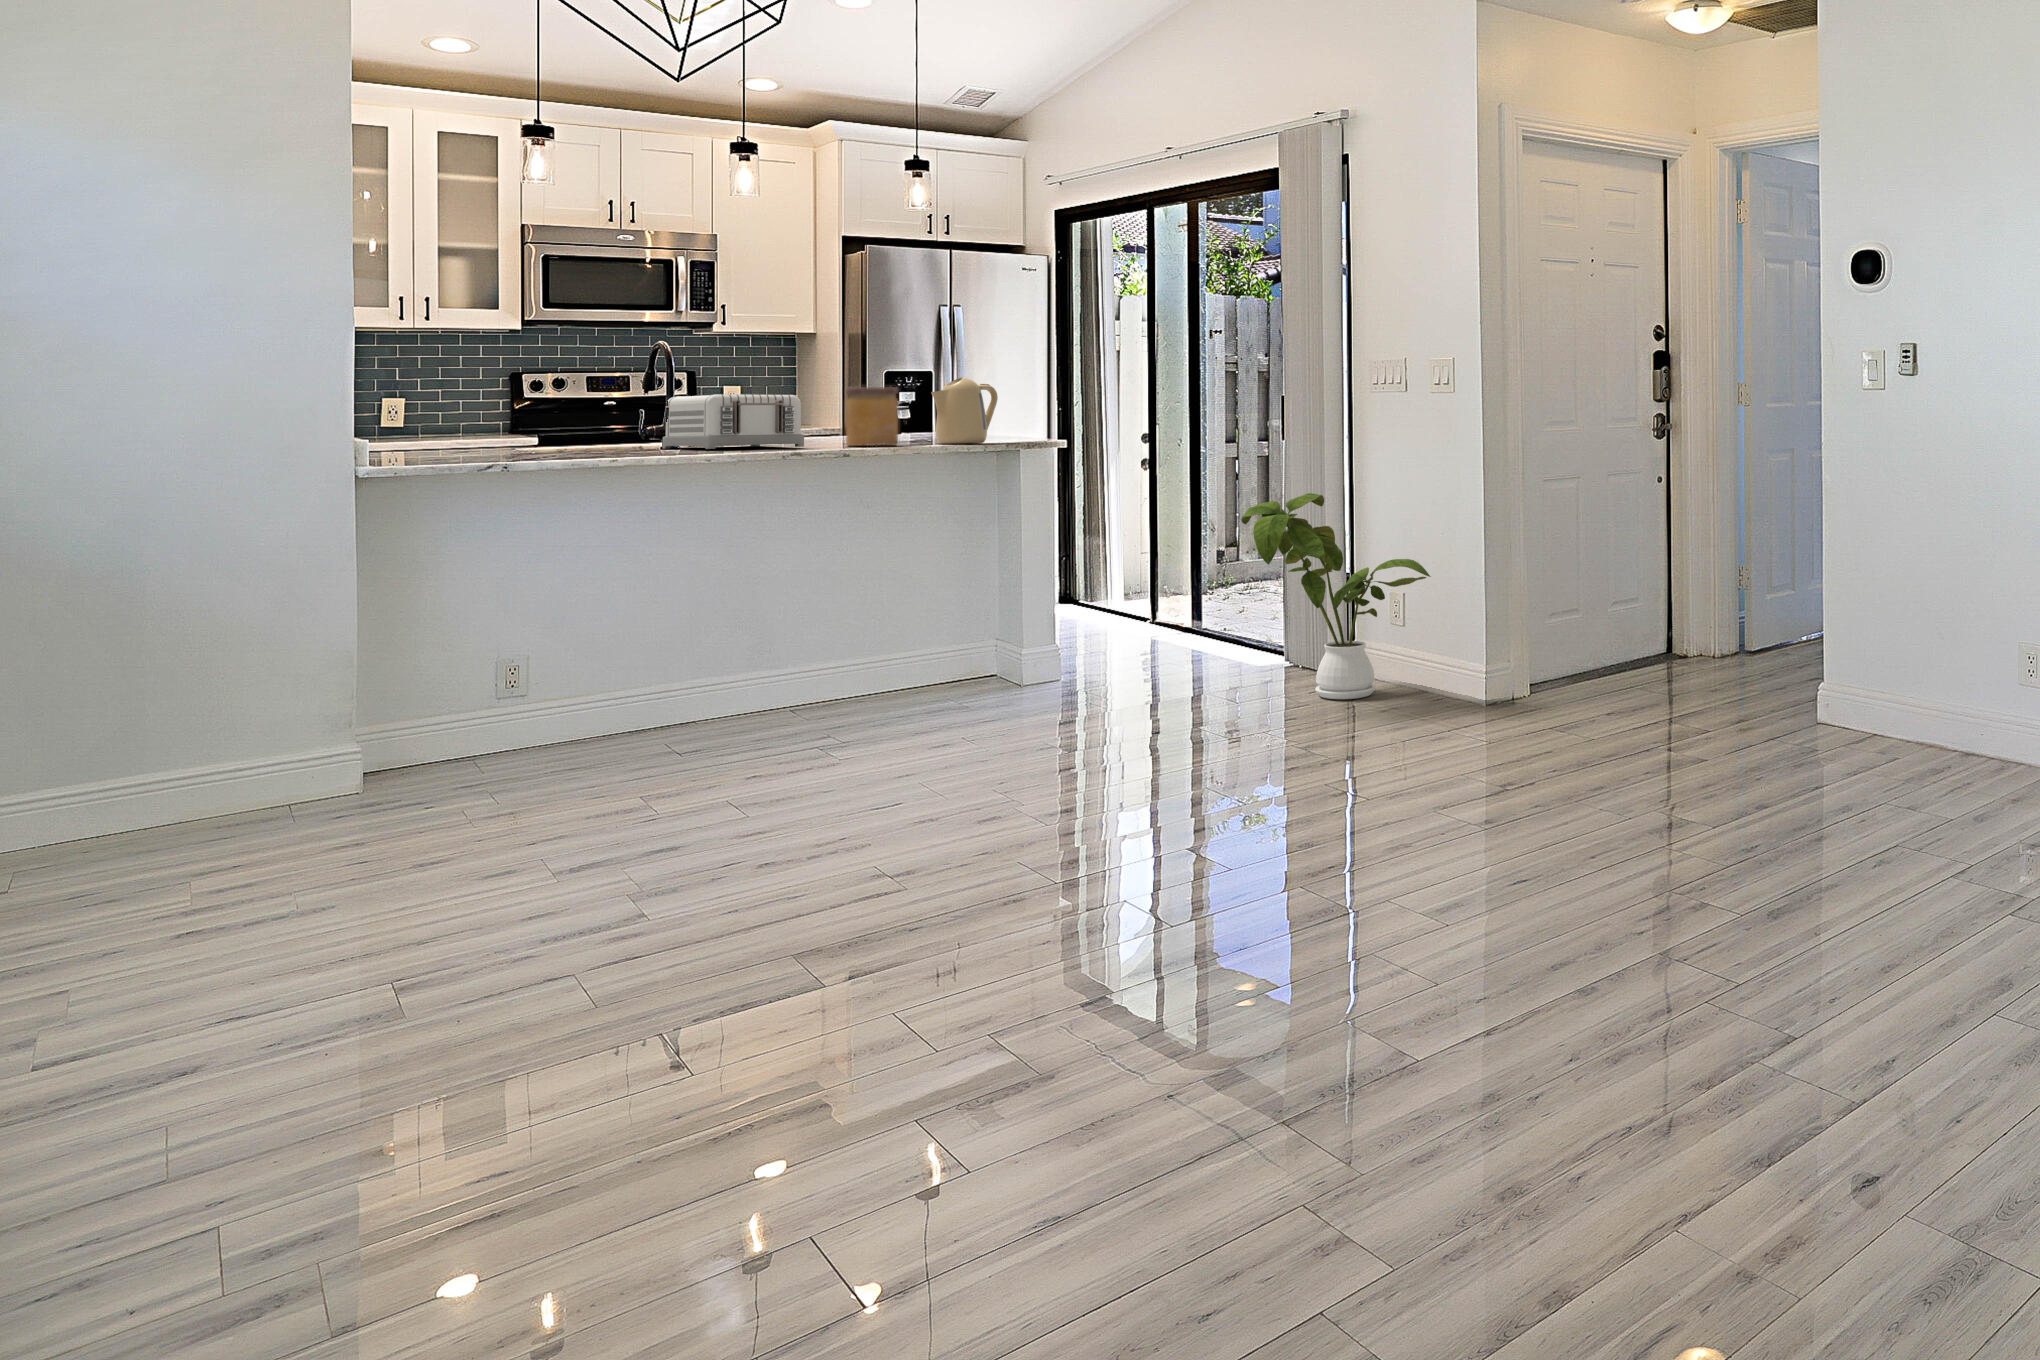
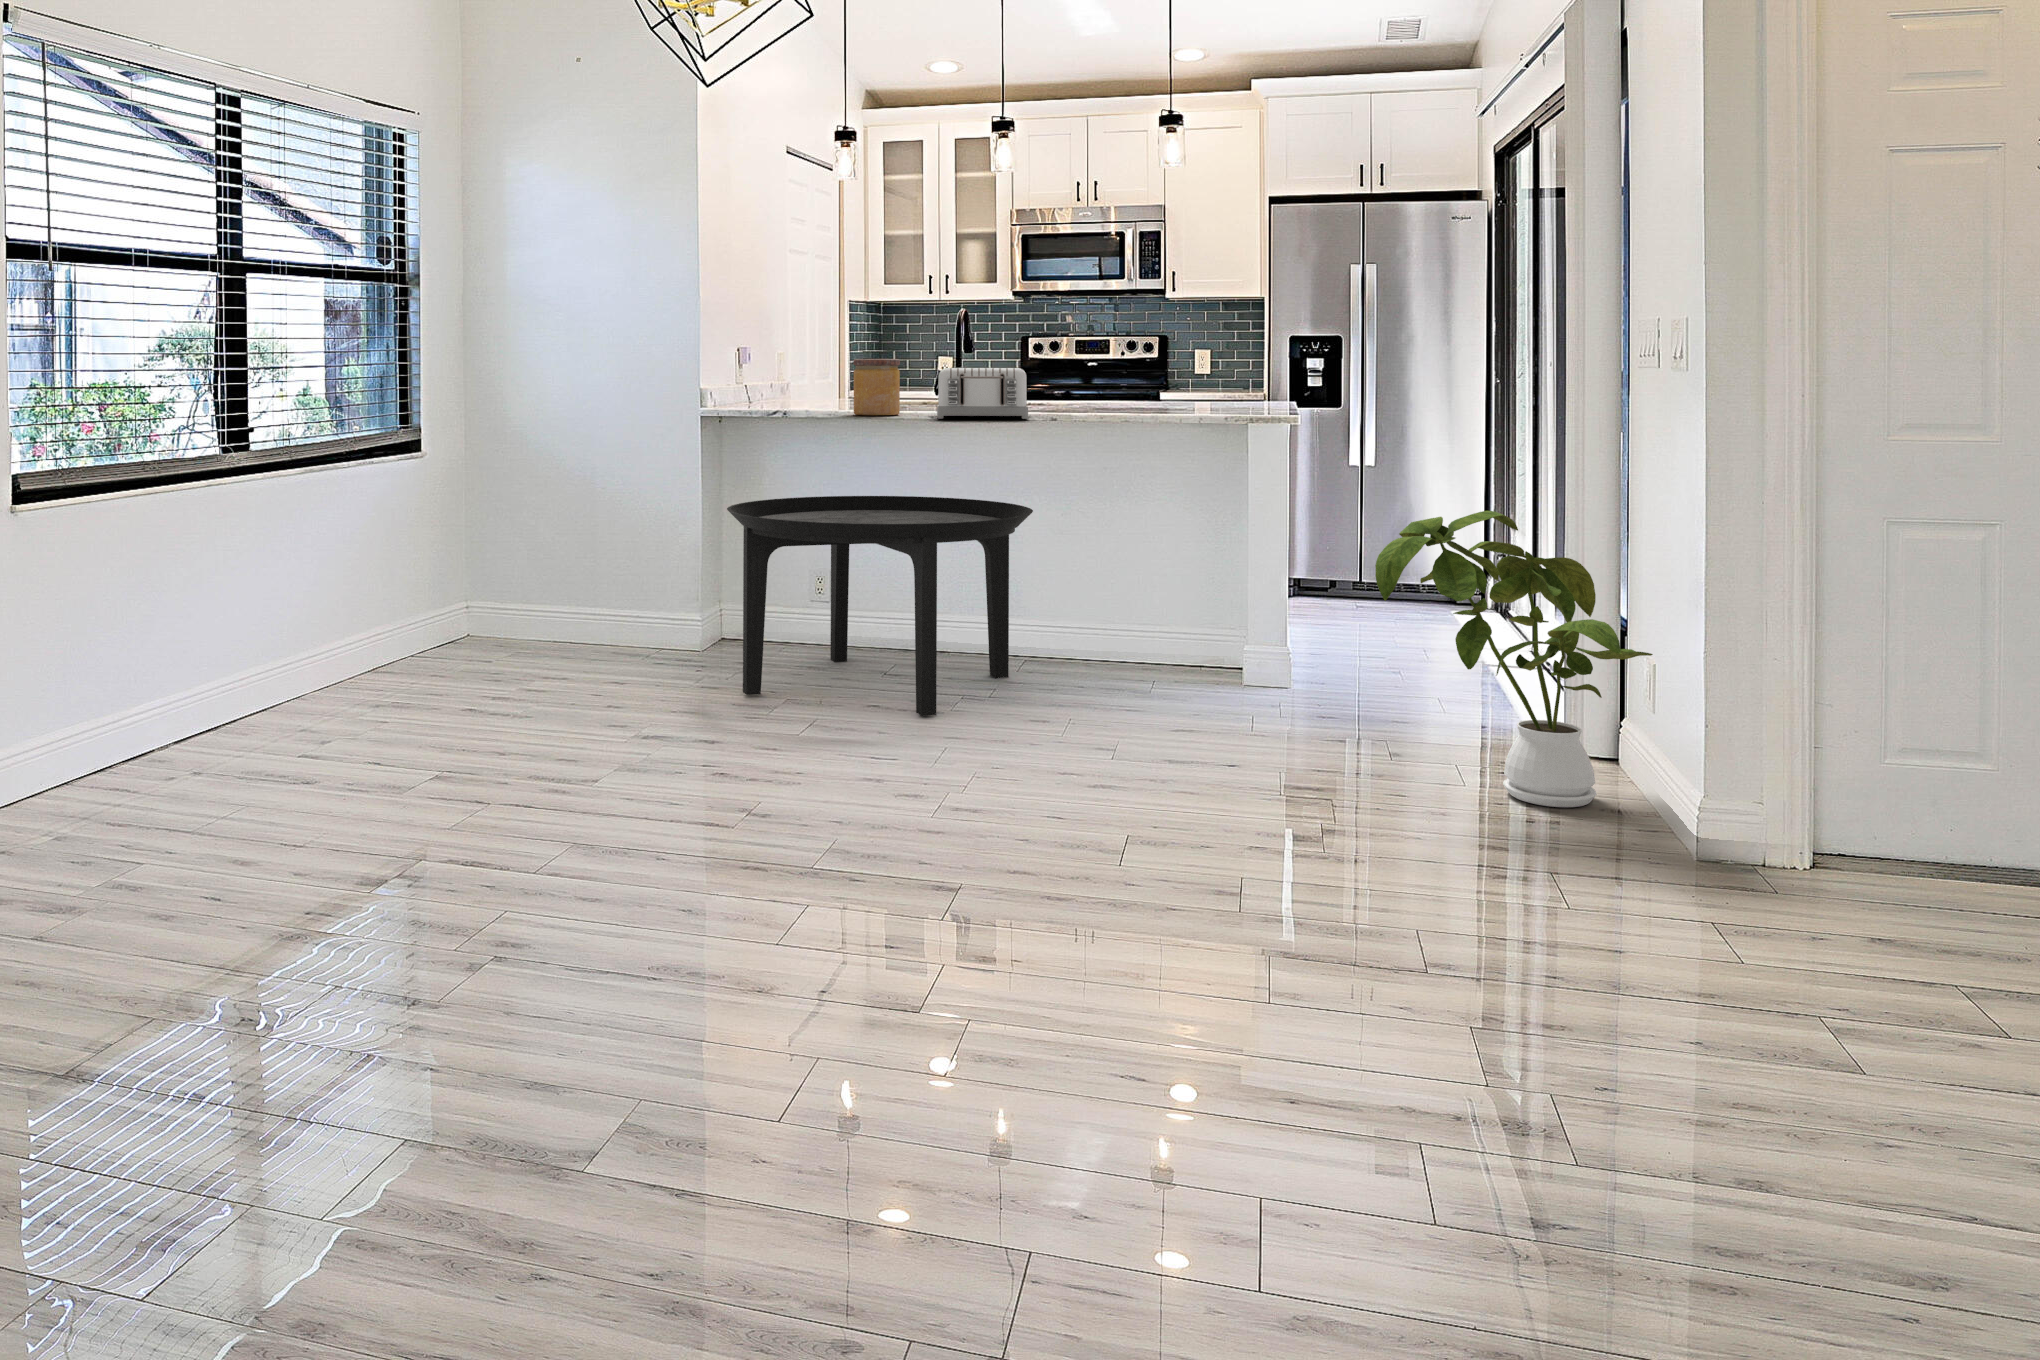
kettle: present [931,378,998,444] -> none [1172,348,1249,420]
jar: present [846,387,898,446] -> present [854,359,900,415]
round table: none [462,536,857,786] -> present [727,496,1033,716]

